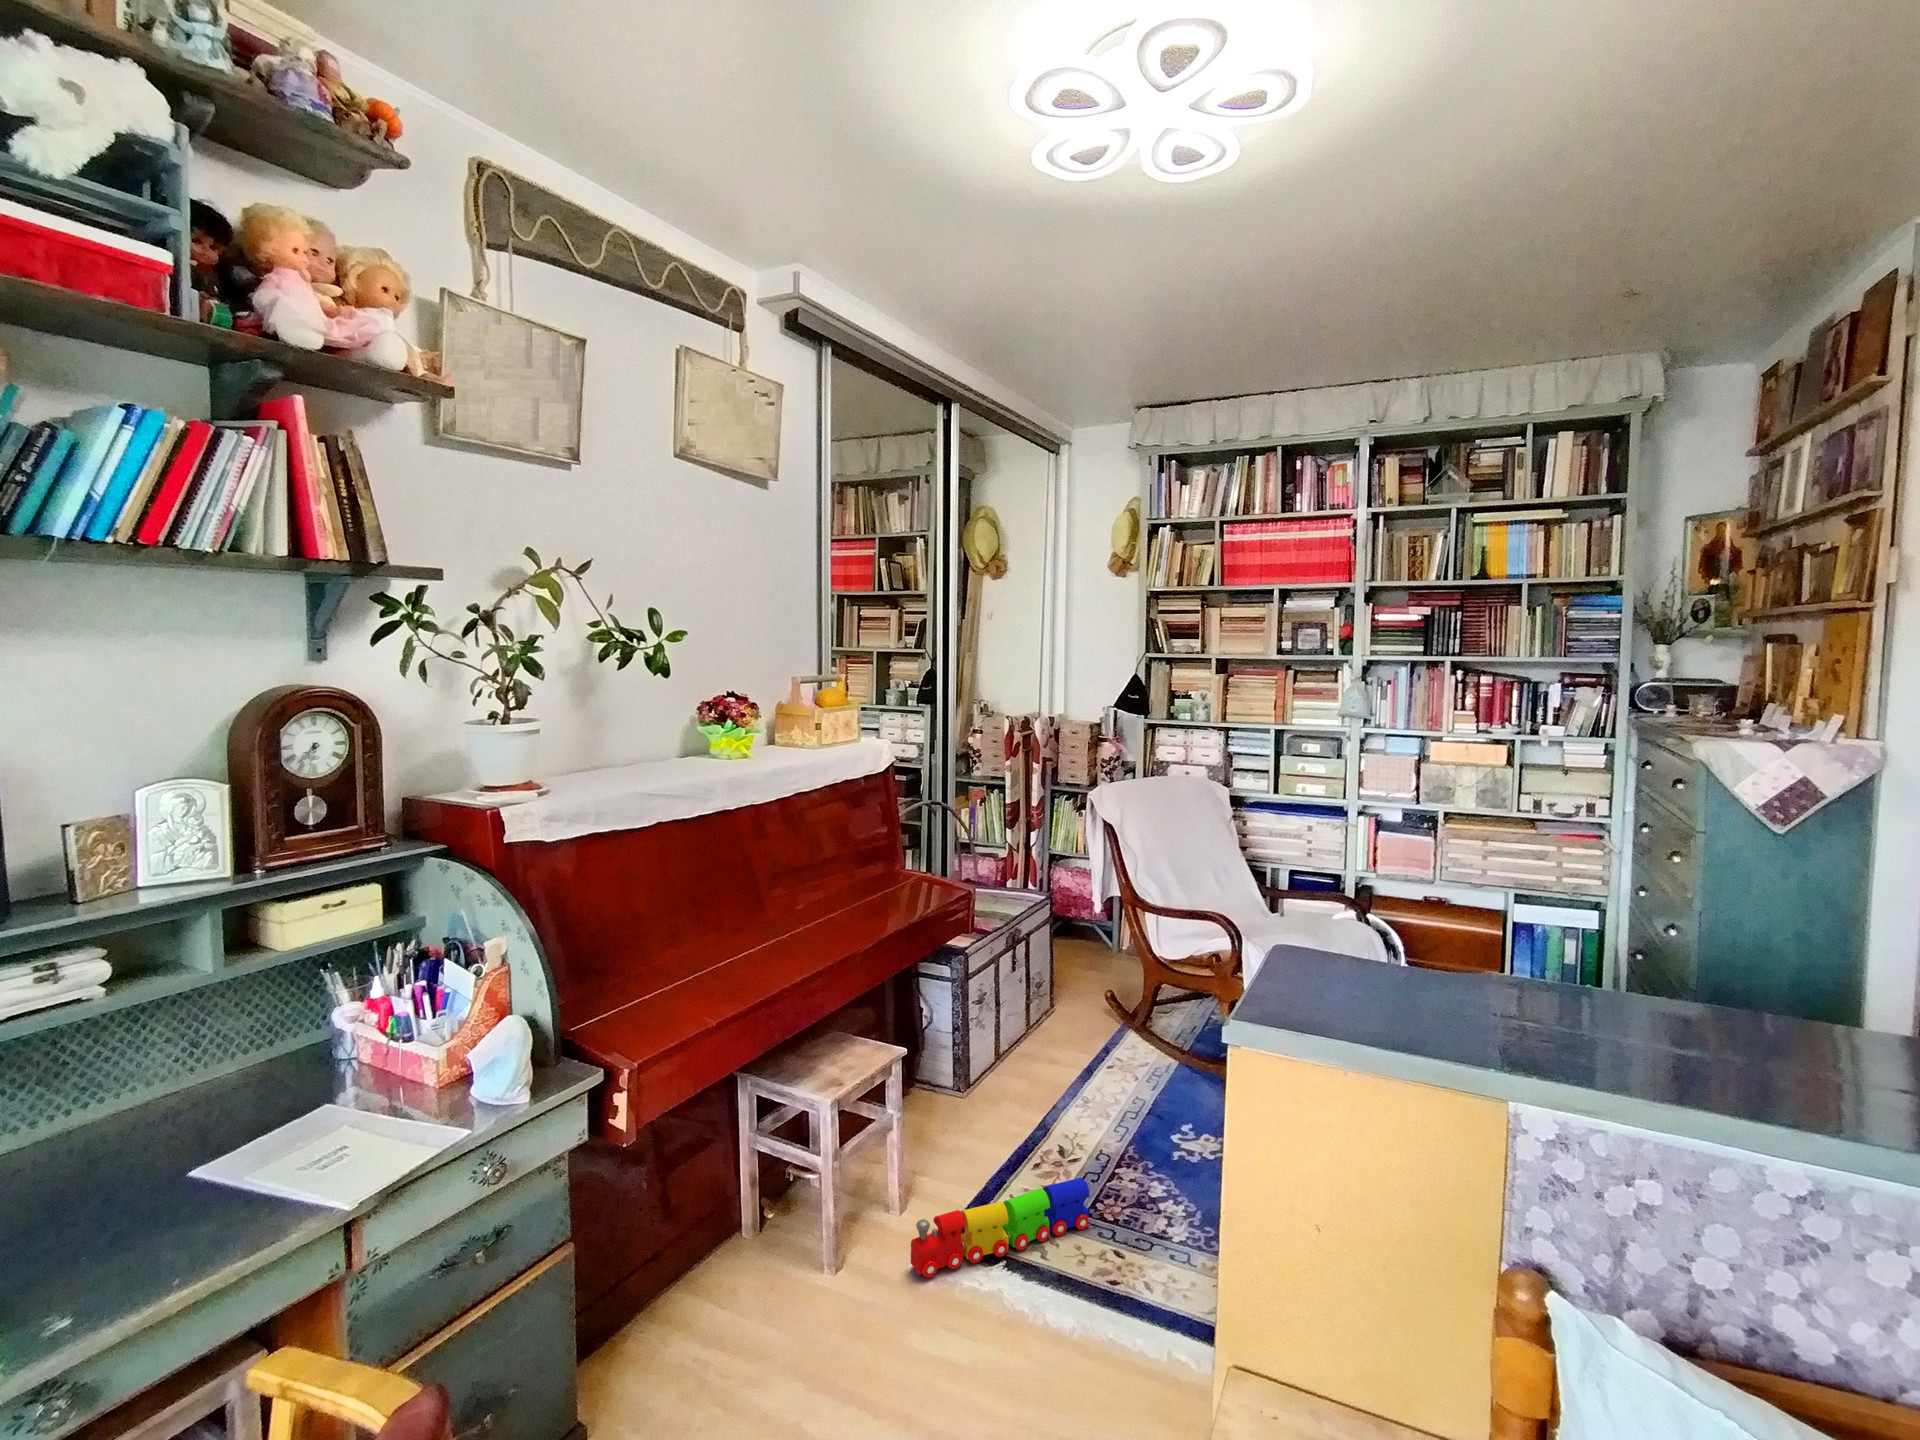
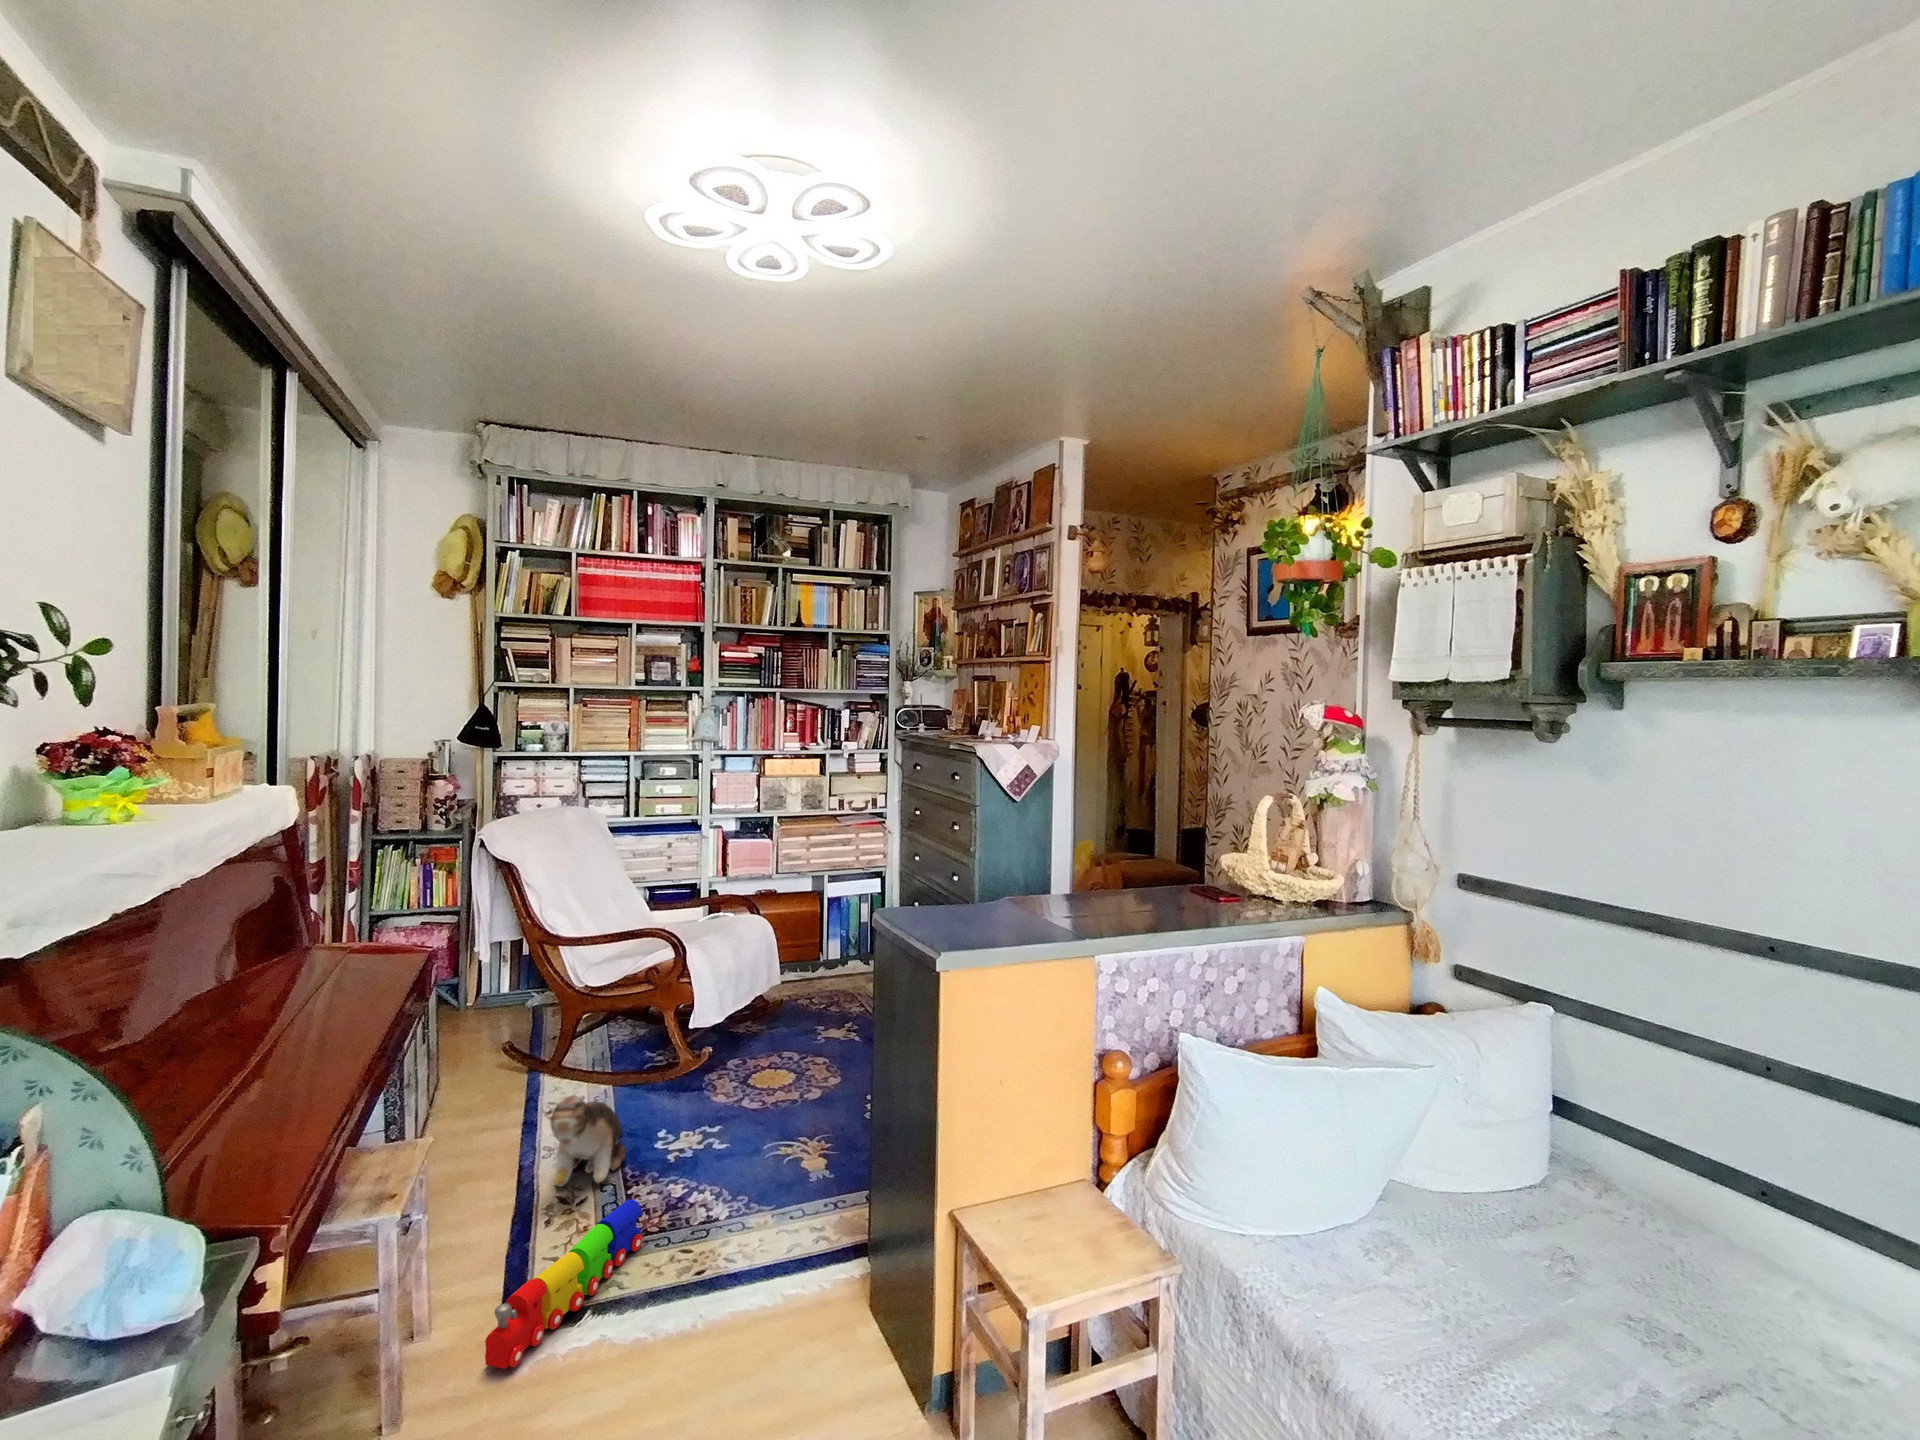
plush toy: none [1043,1059,1152,1150] -> present [542,1095,625,1186]

